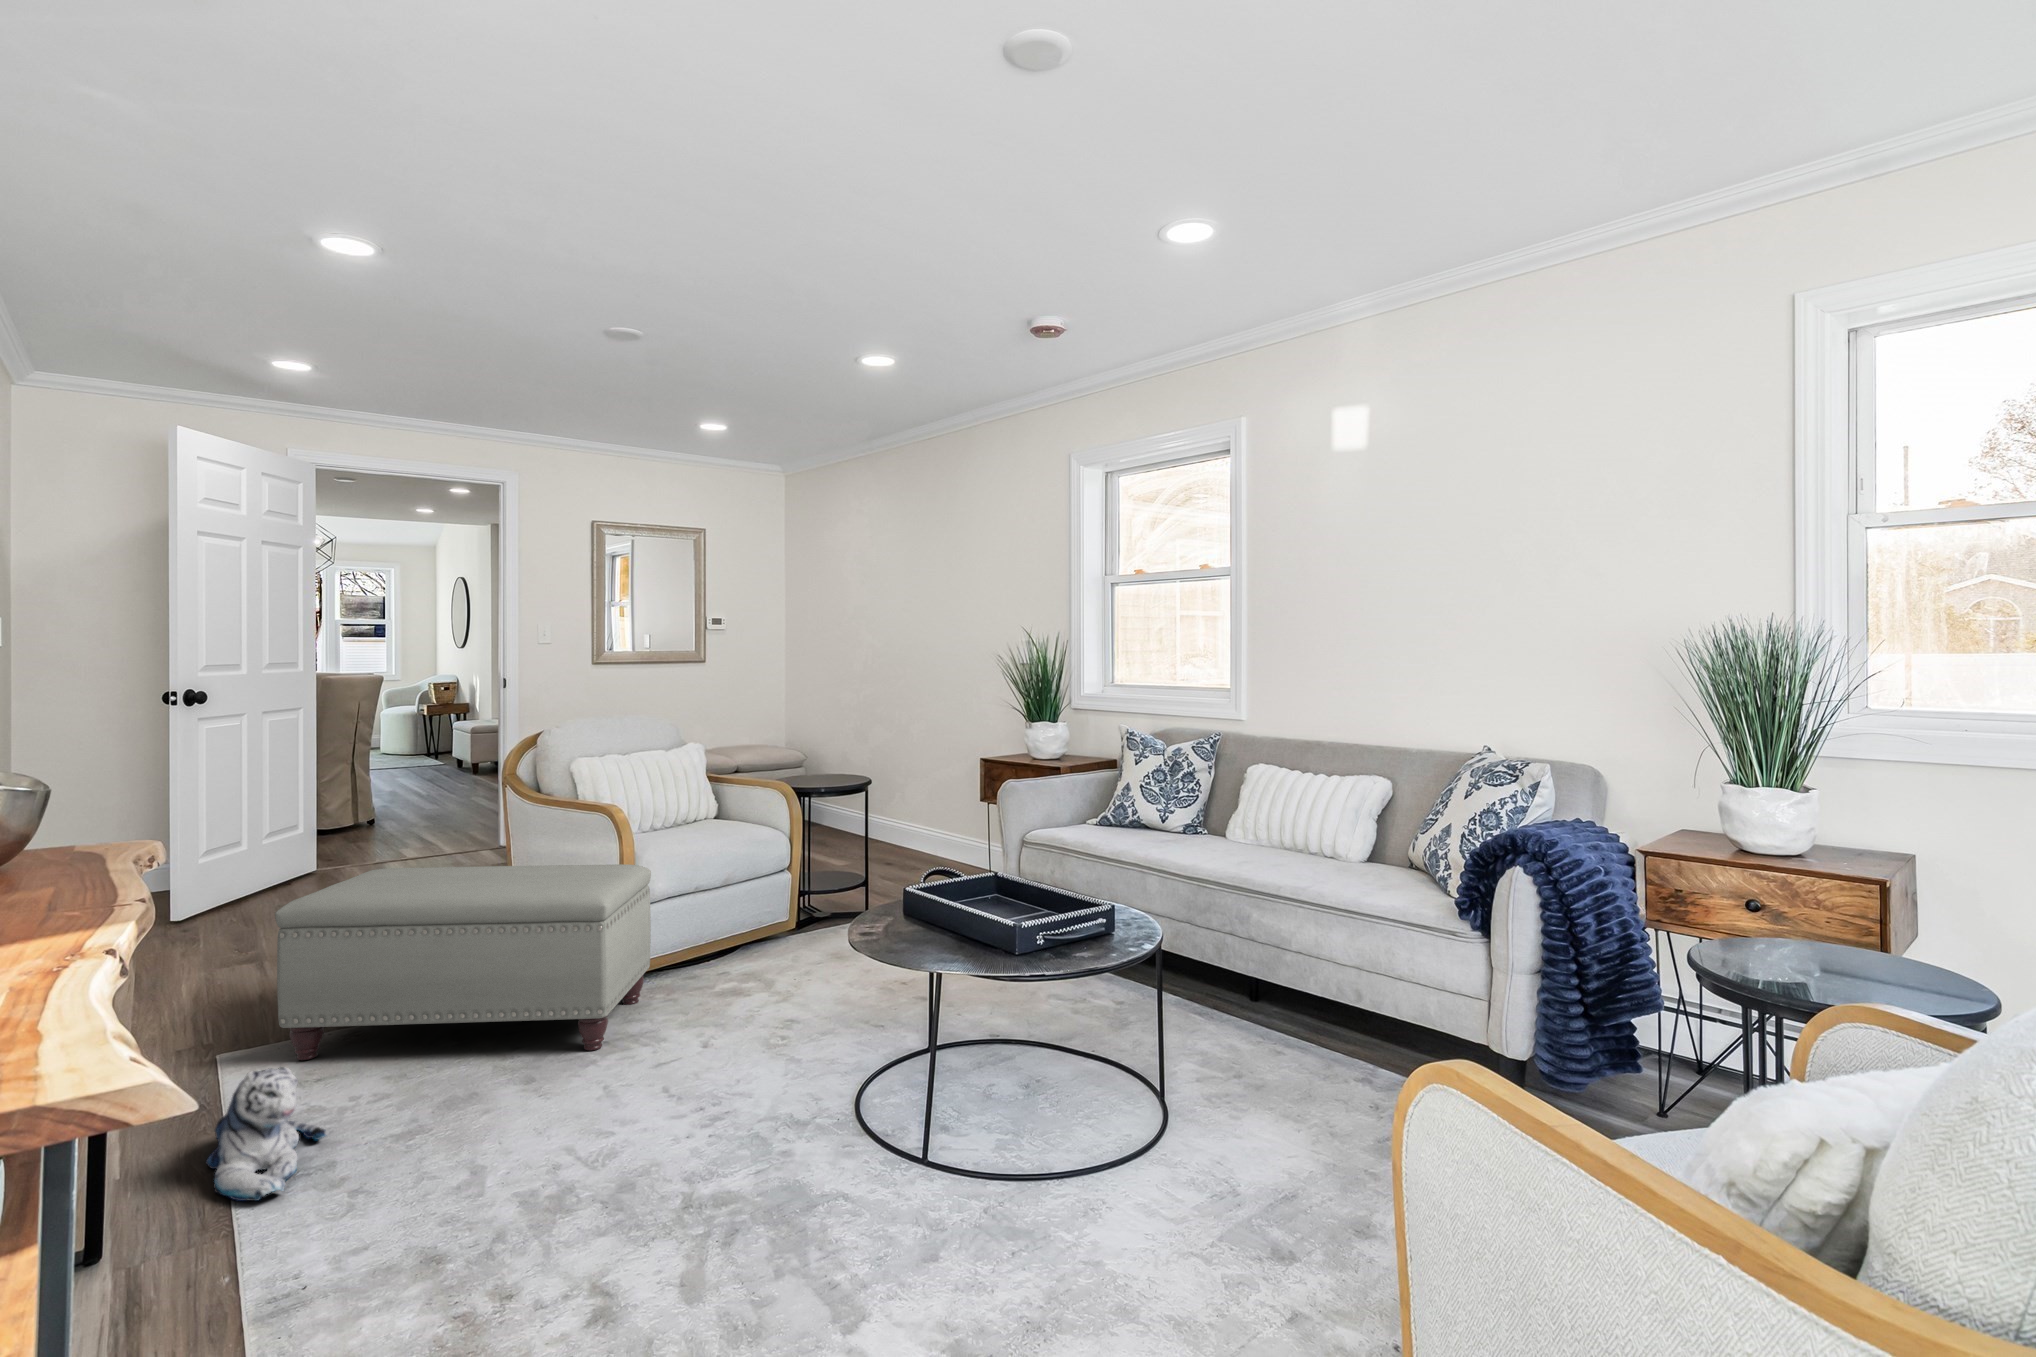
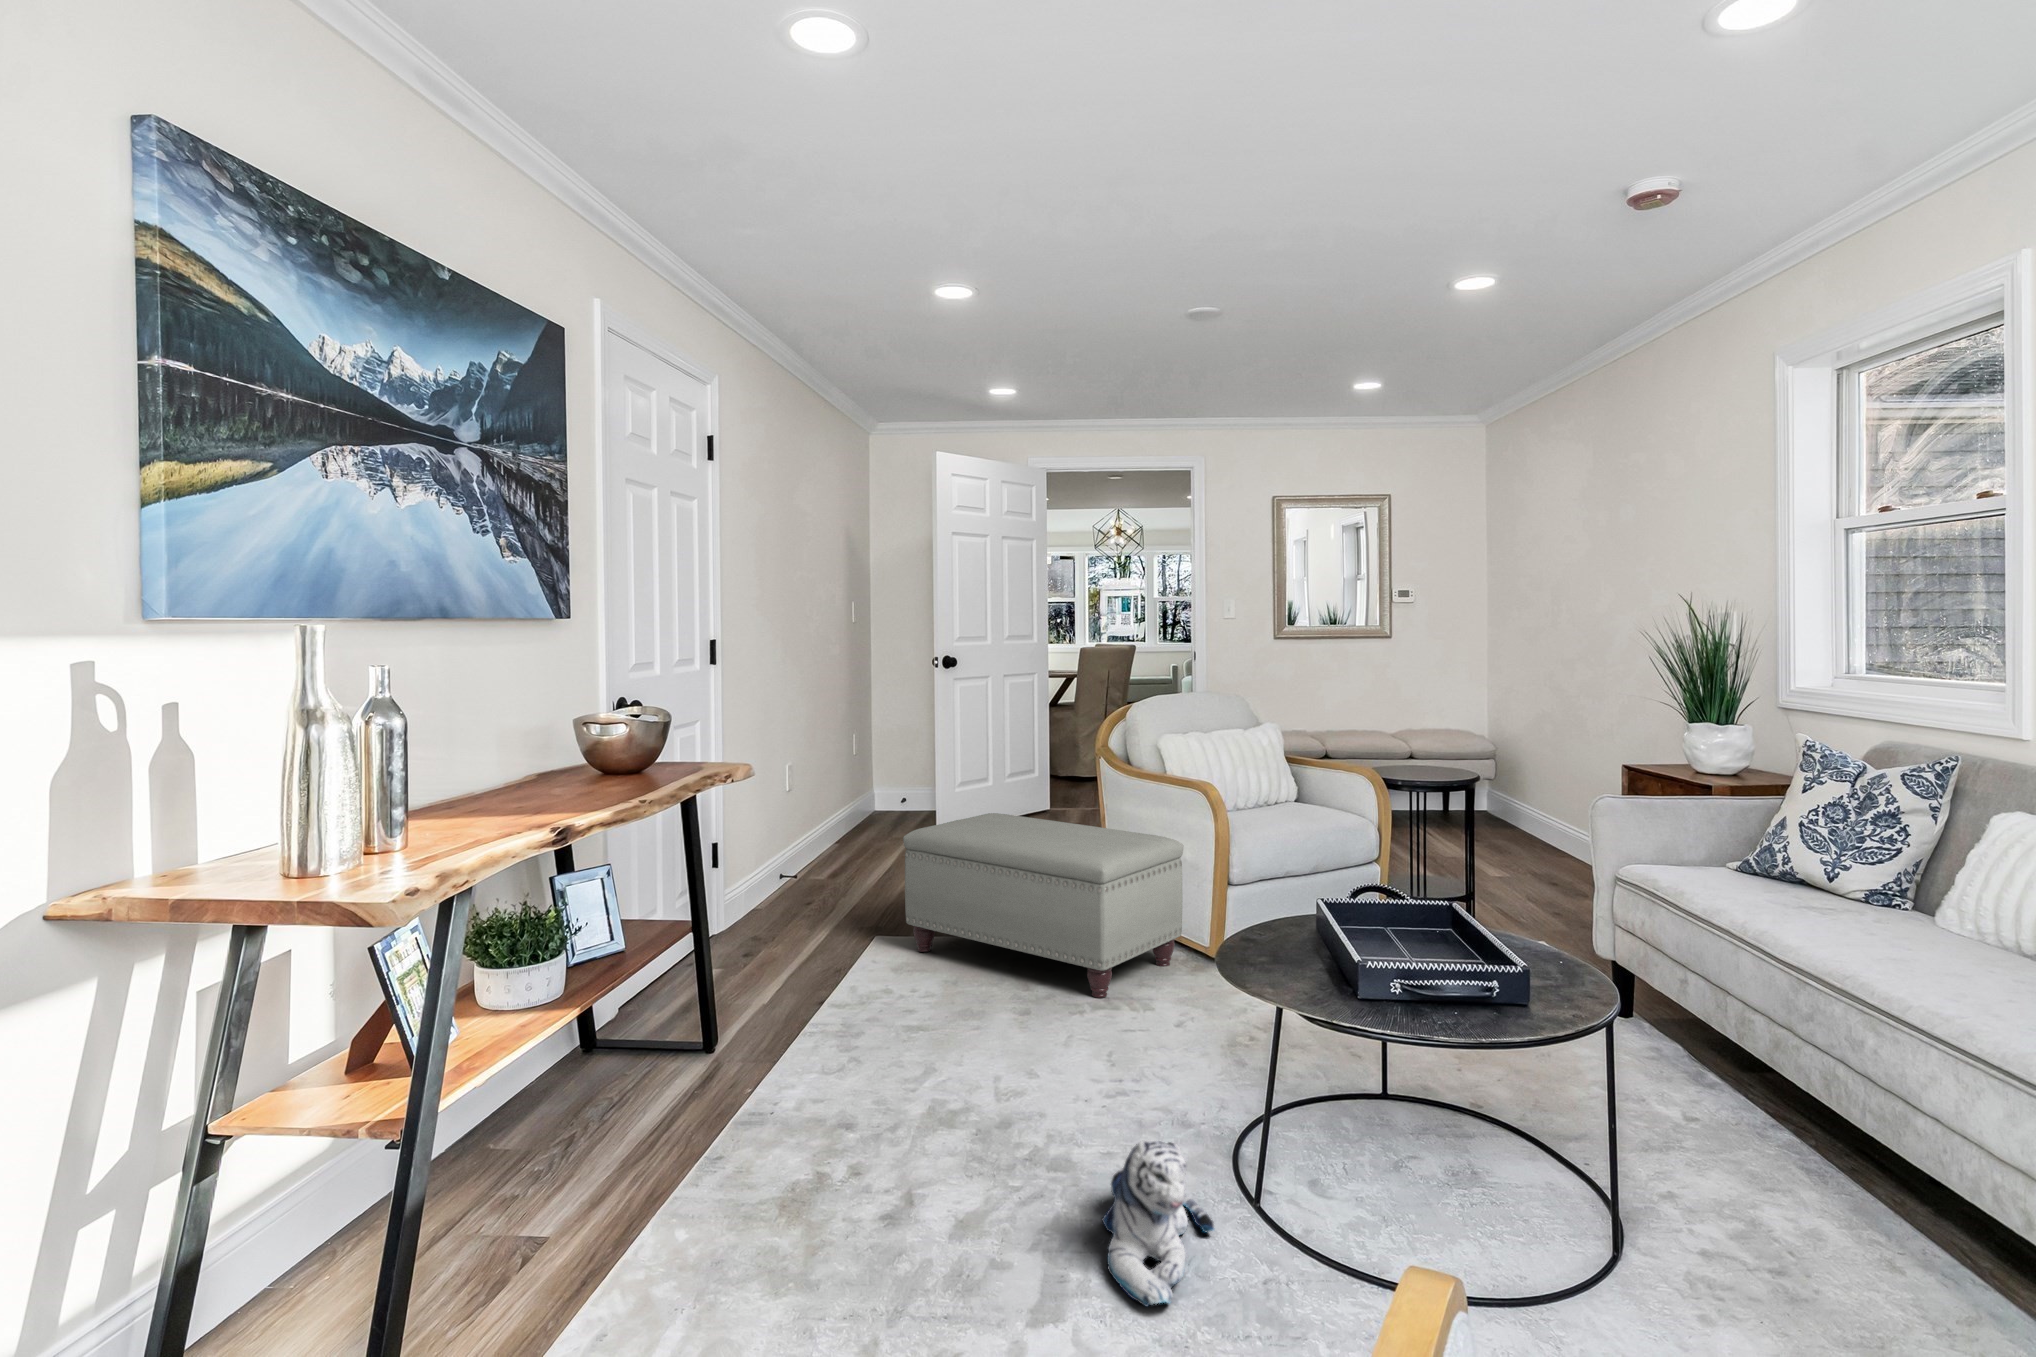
plush toy: present [206,1067,326,1201] -> present [1102,1140,1214,1306]

